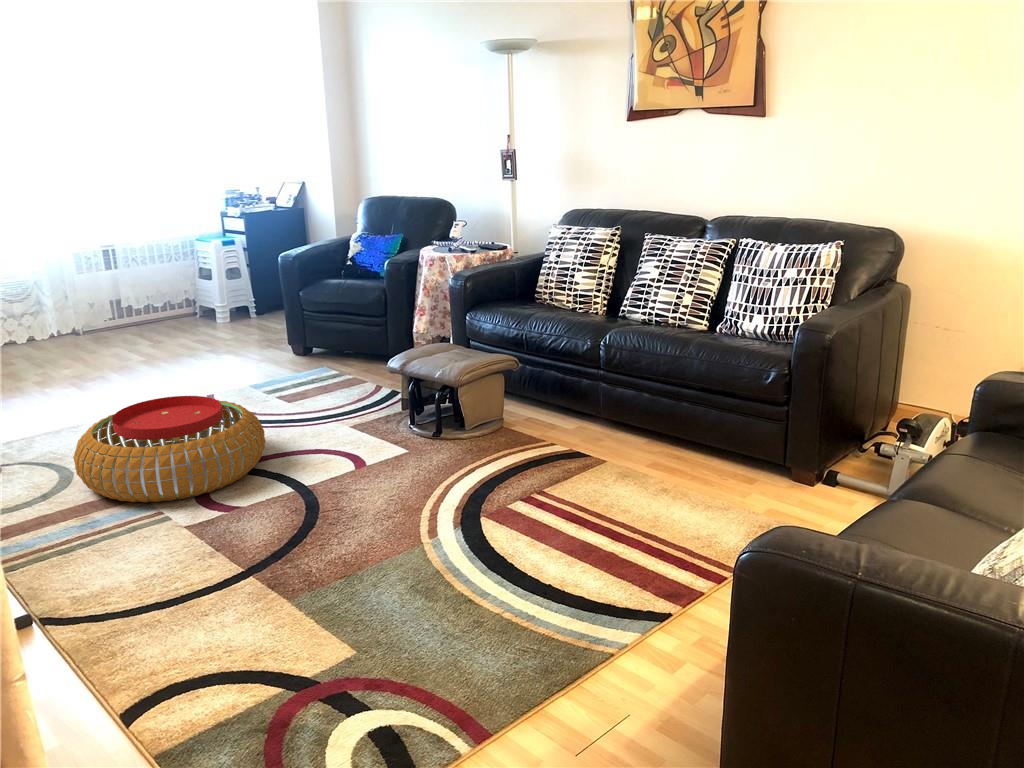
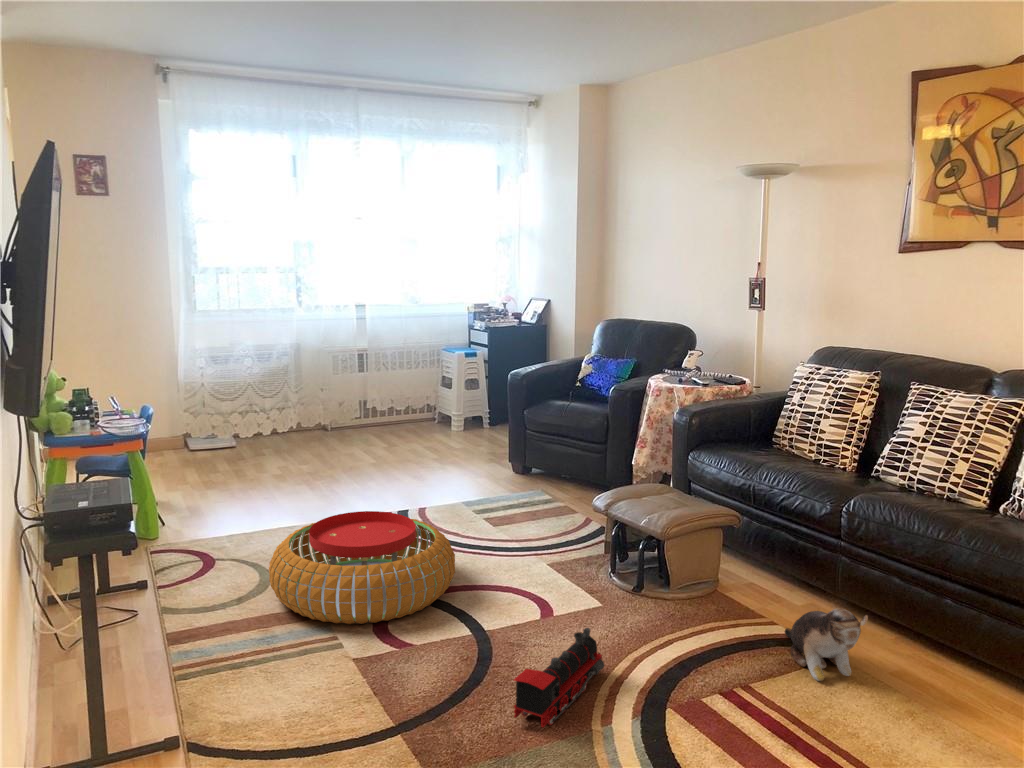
plush toy: none [563,419,629,480] -> present [785,608,868,681]
toy train: none [349,465,421,547] -> present [514,628,604,727]

